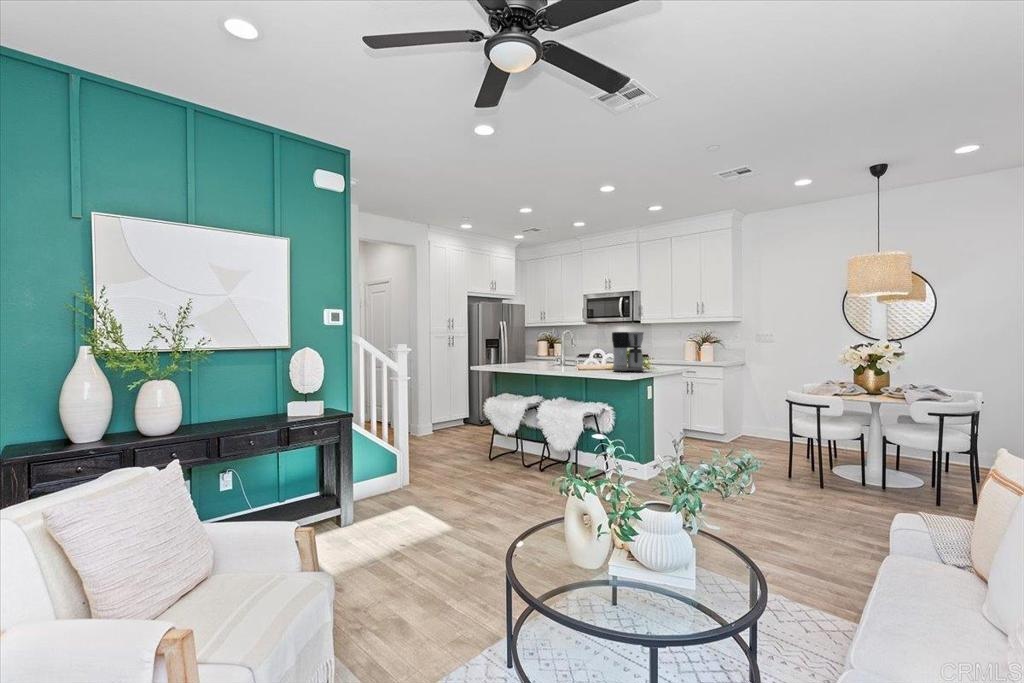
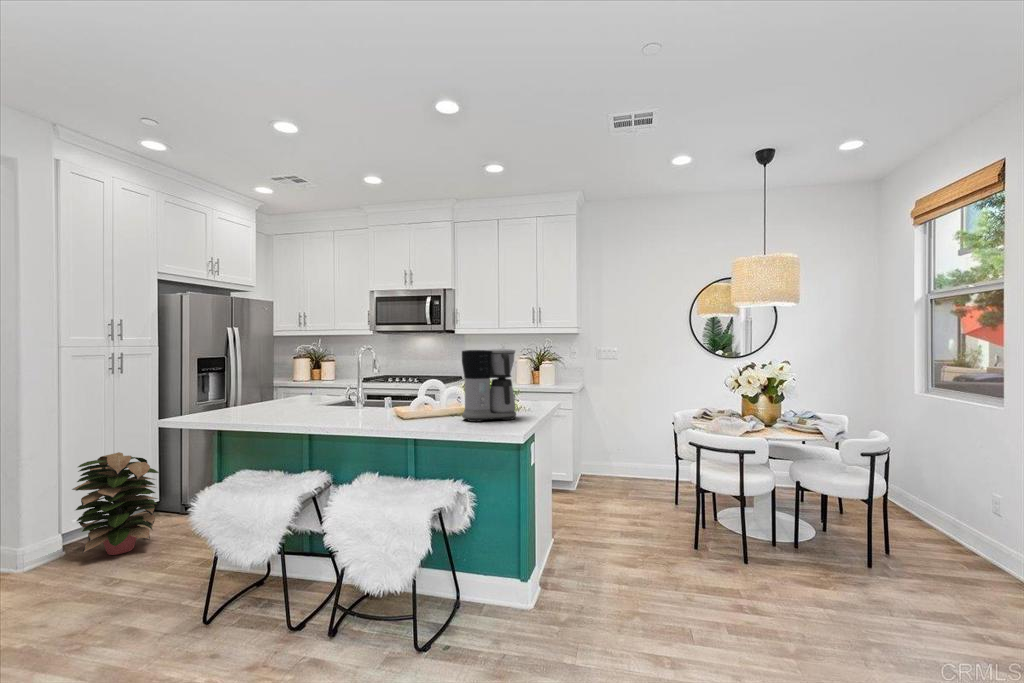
decorative plant: none [433,385,469,436] -> present [72,452,159,555]

